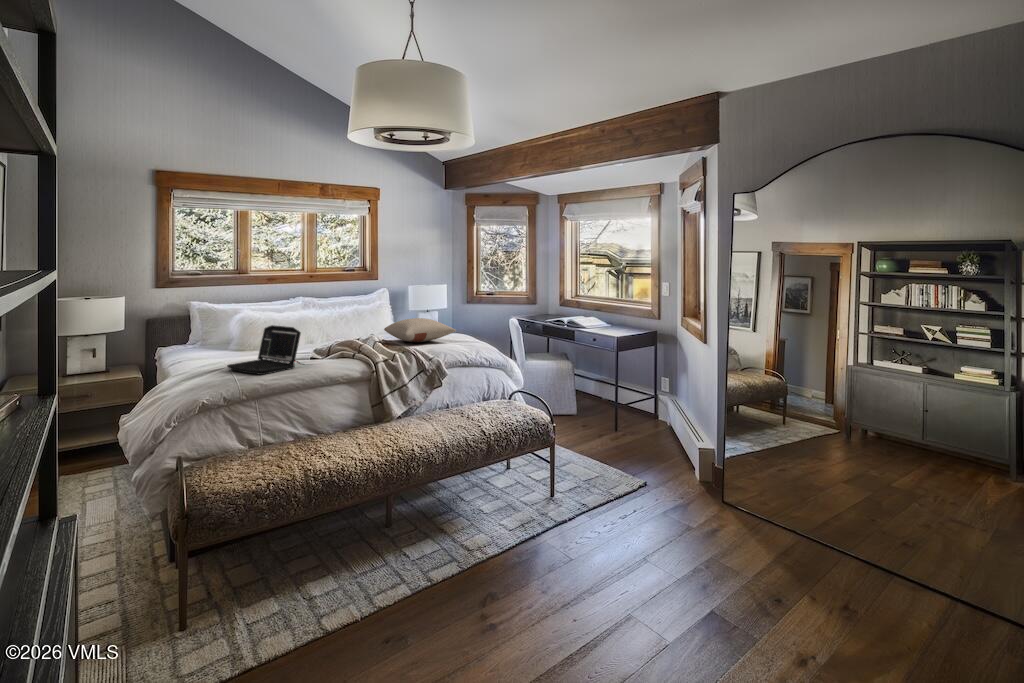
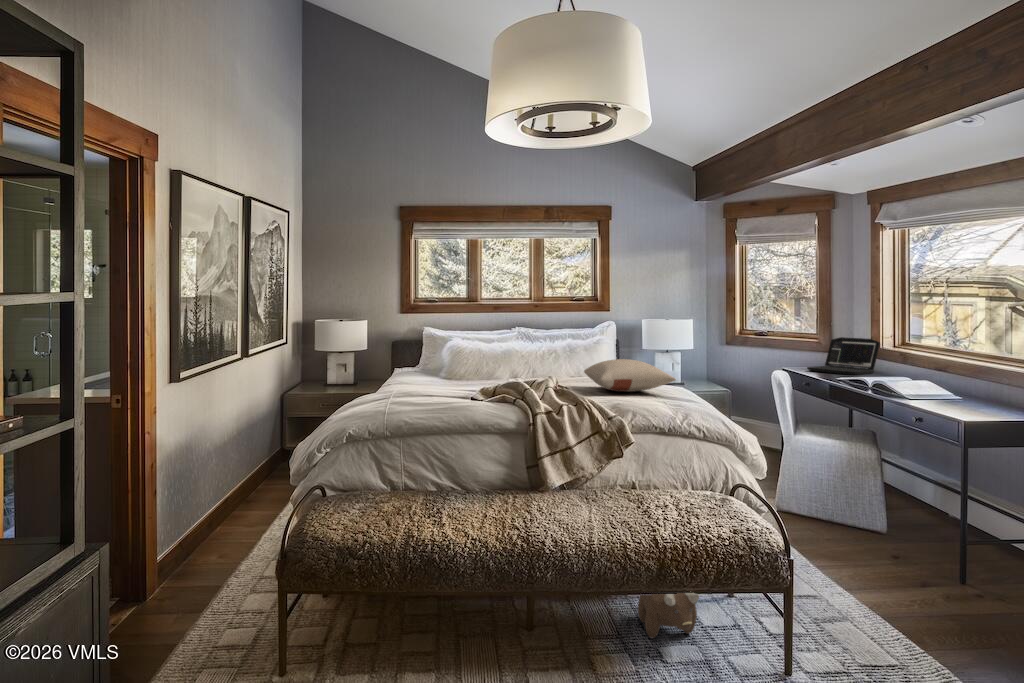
laptop: present [227,325,301,375] -> present [807,337,880,375]
plush toy: none [460,462,502,500] -> present [638,593,699,638]

